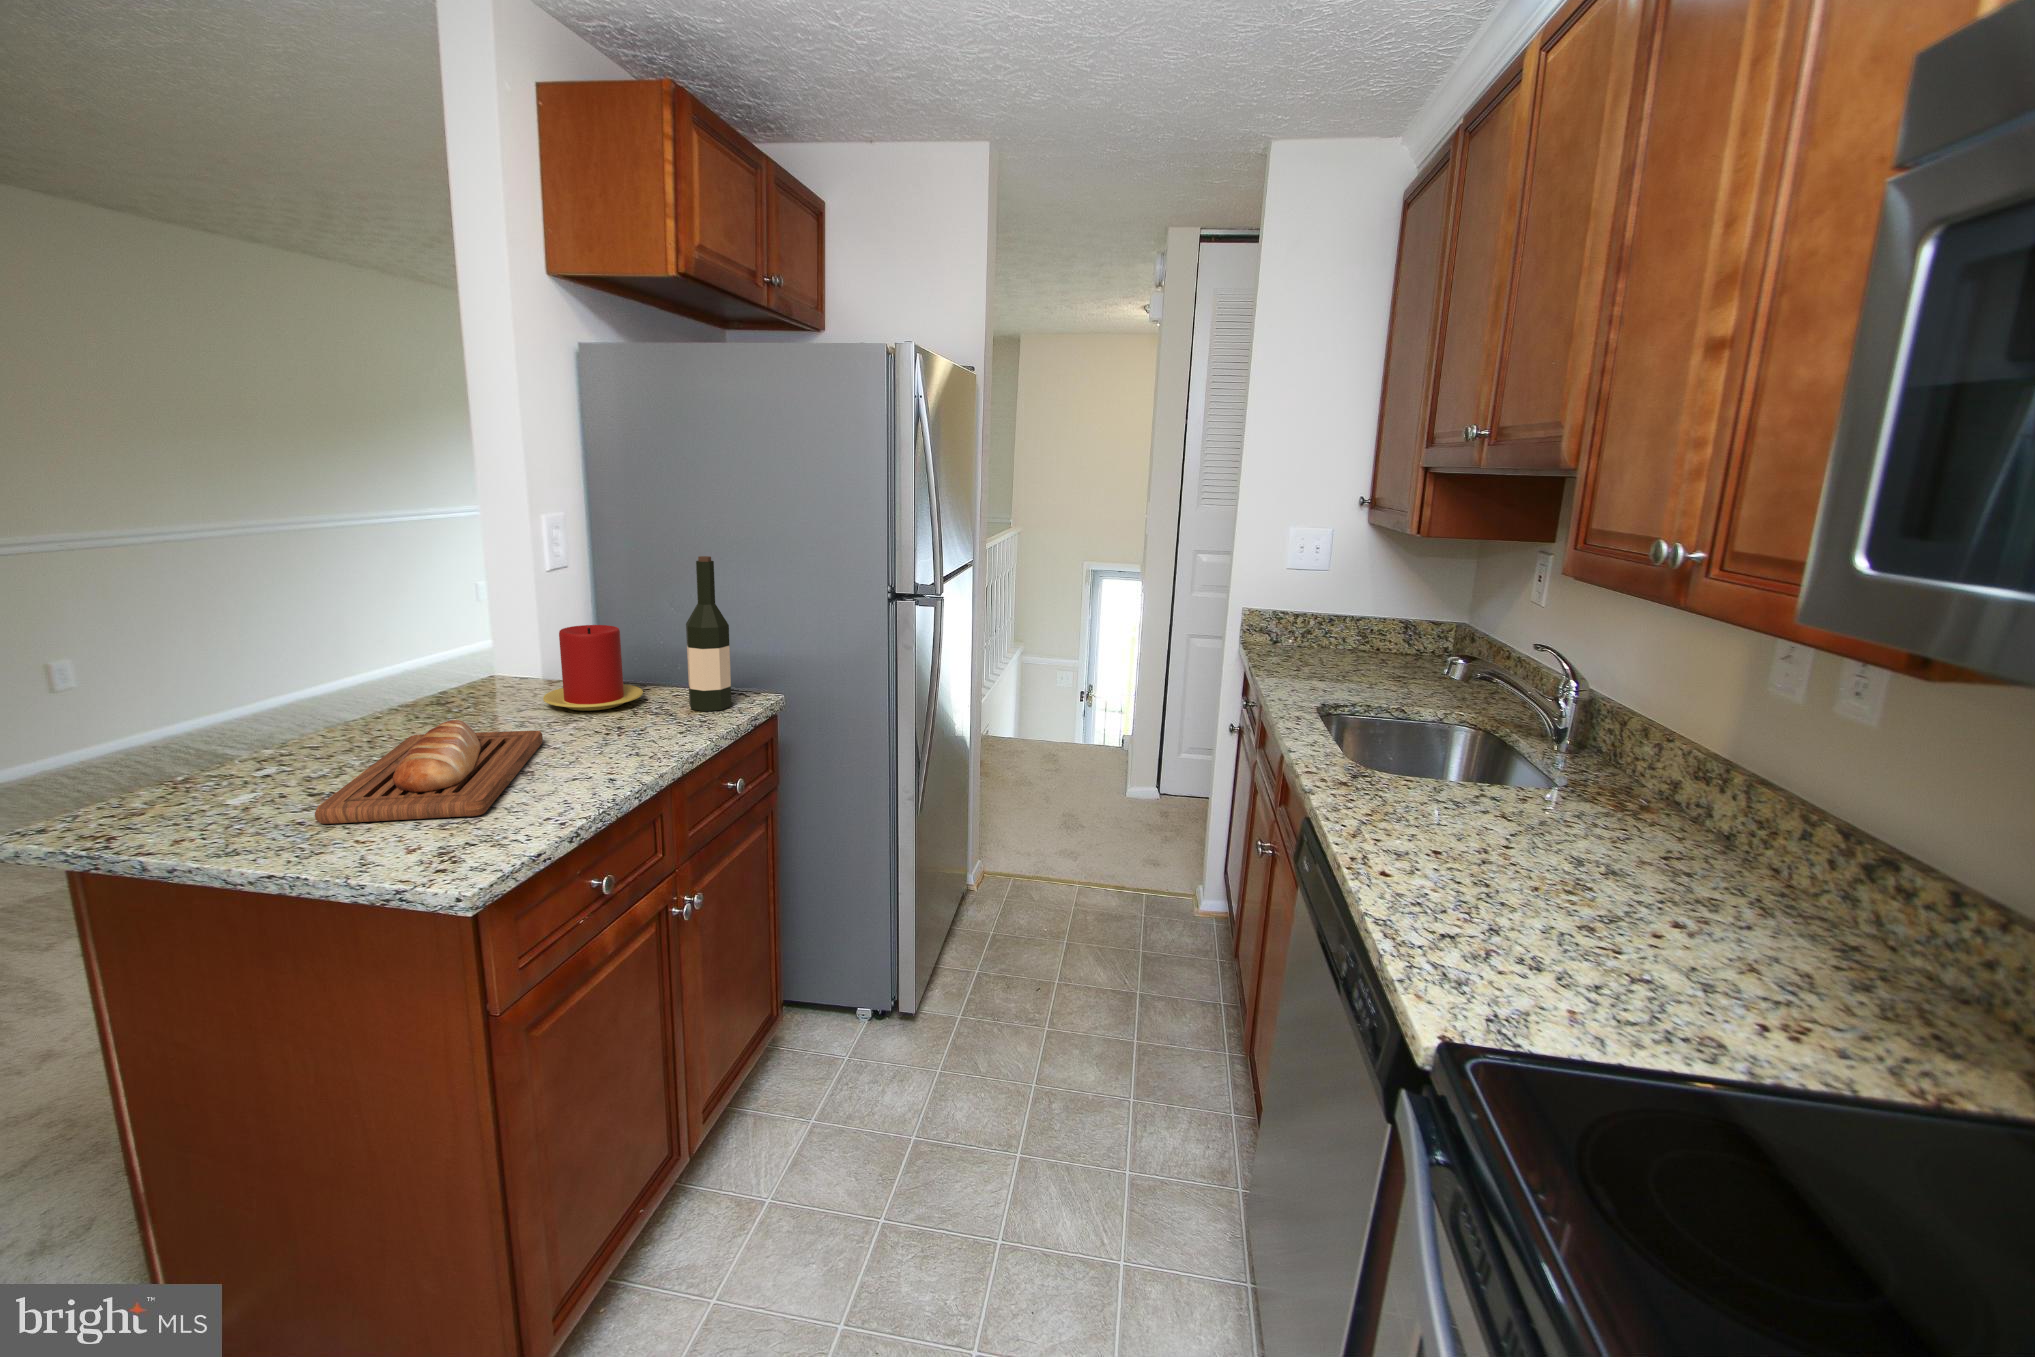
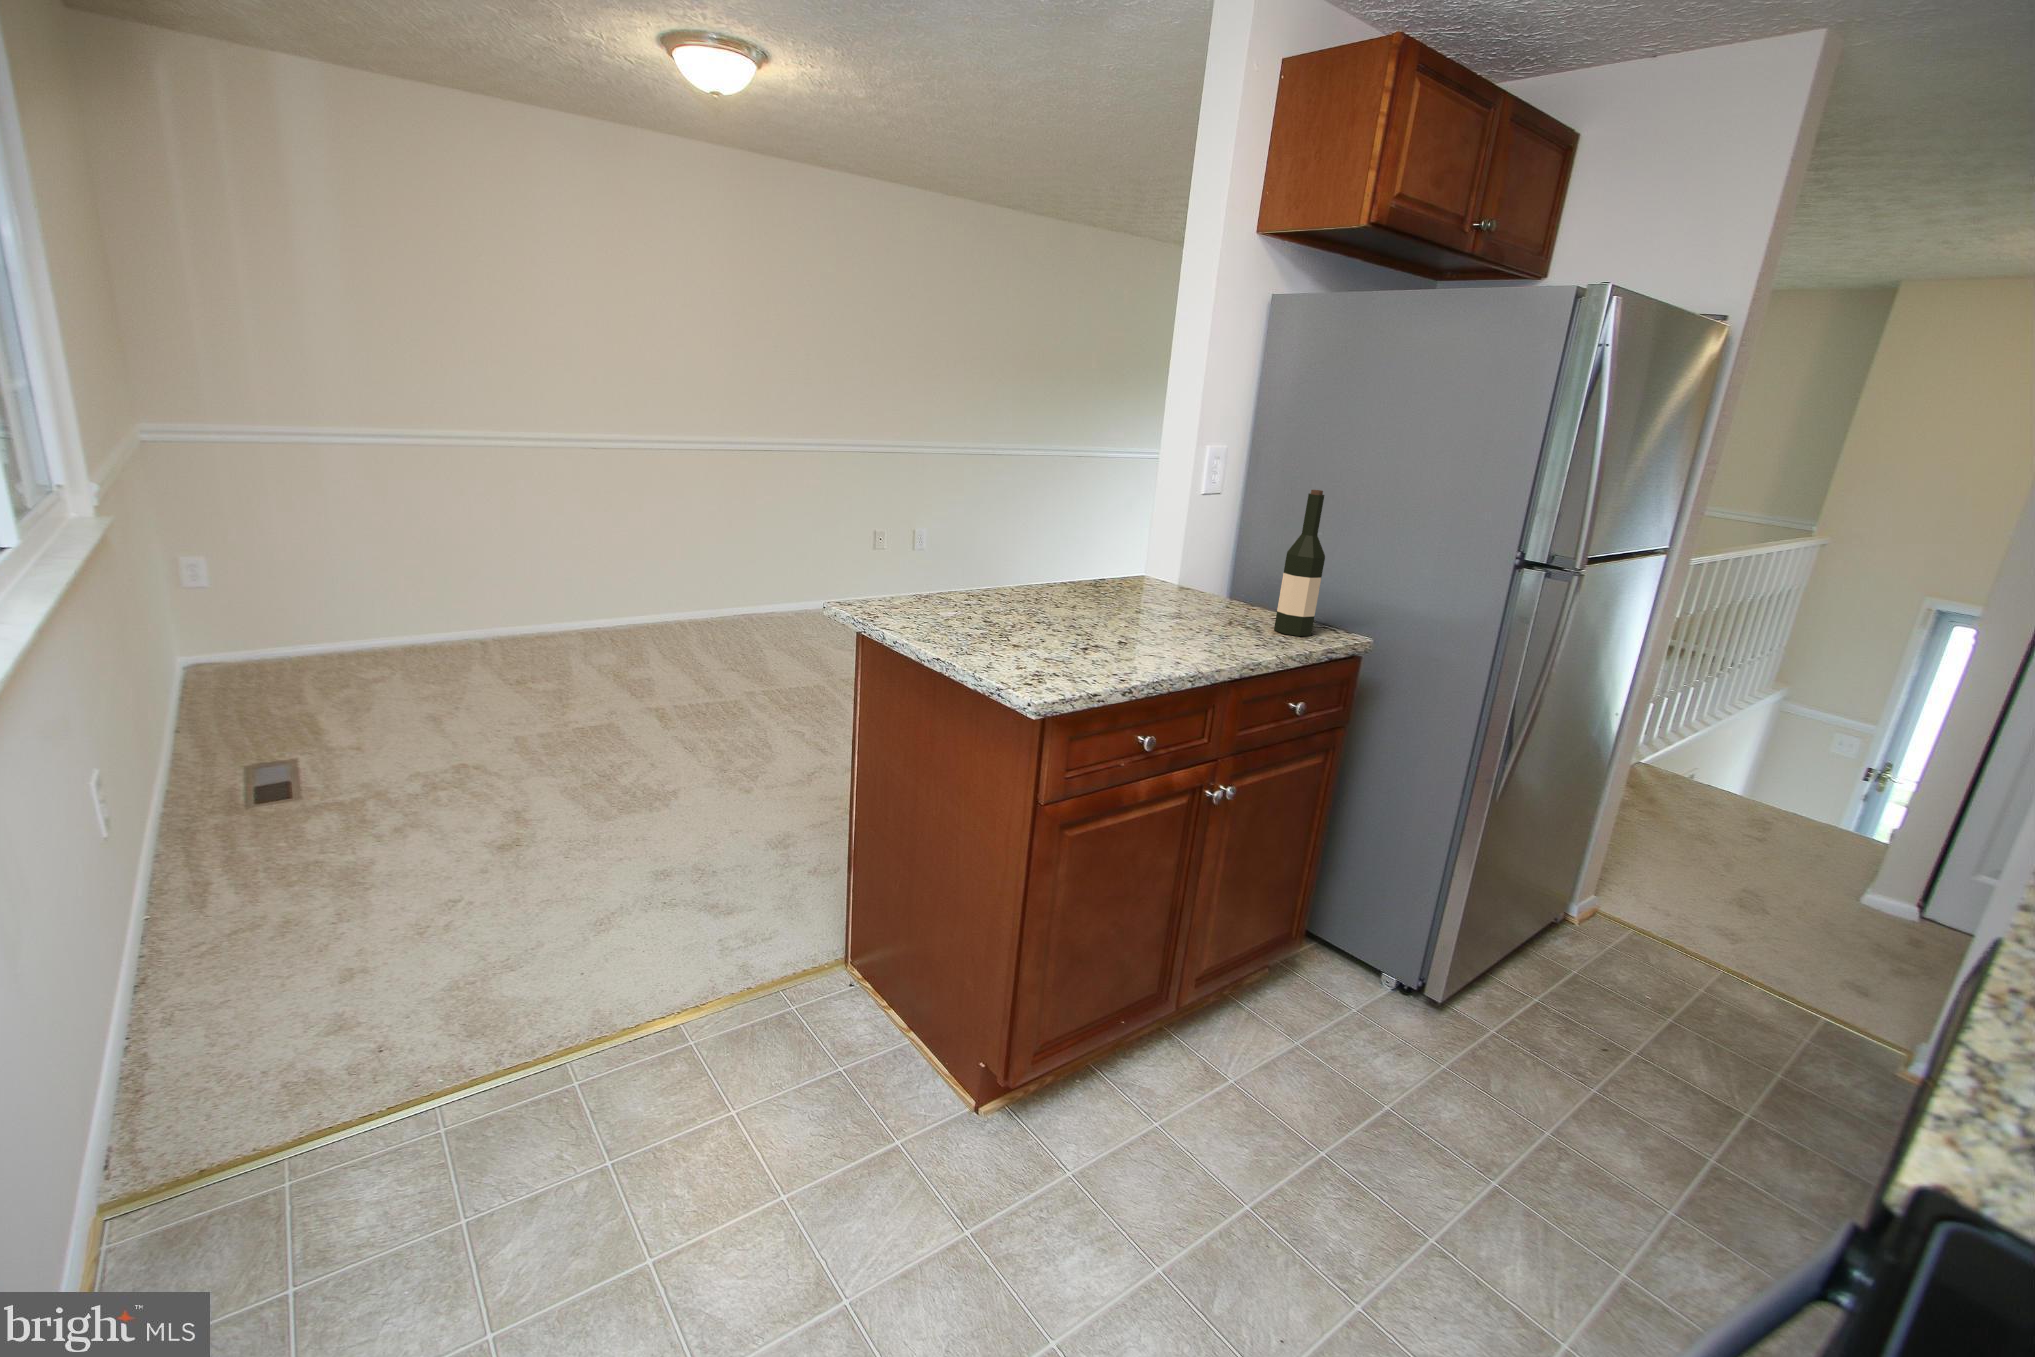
candle: present [543,625,643,711] -> none [1161,542,1241,615]
bread loaf: present [315,720,543,824] -> none [981,593,1145,659]

